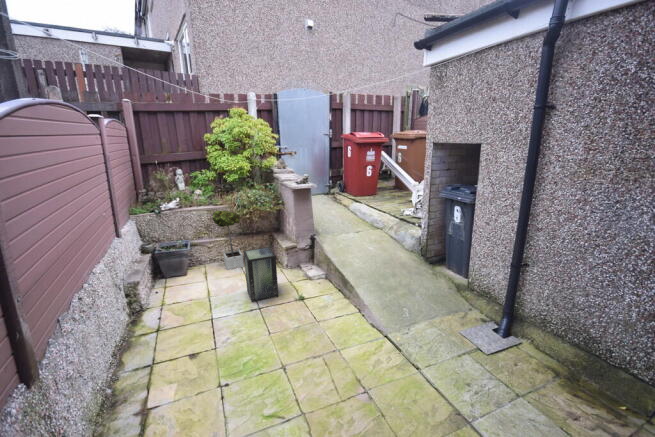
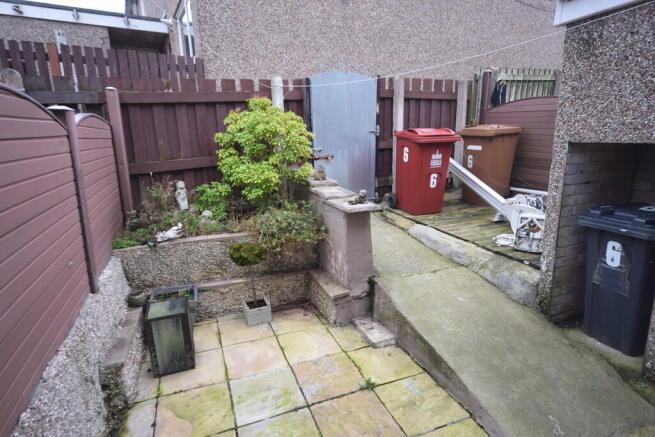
storage box: present [244,247,278,302] -> present [144,296,195,379]

